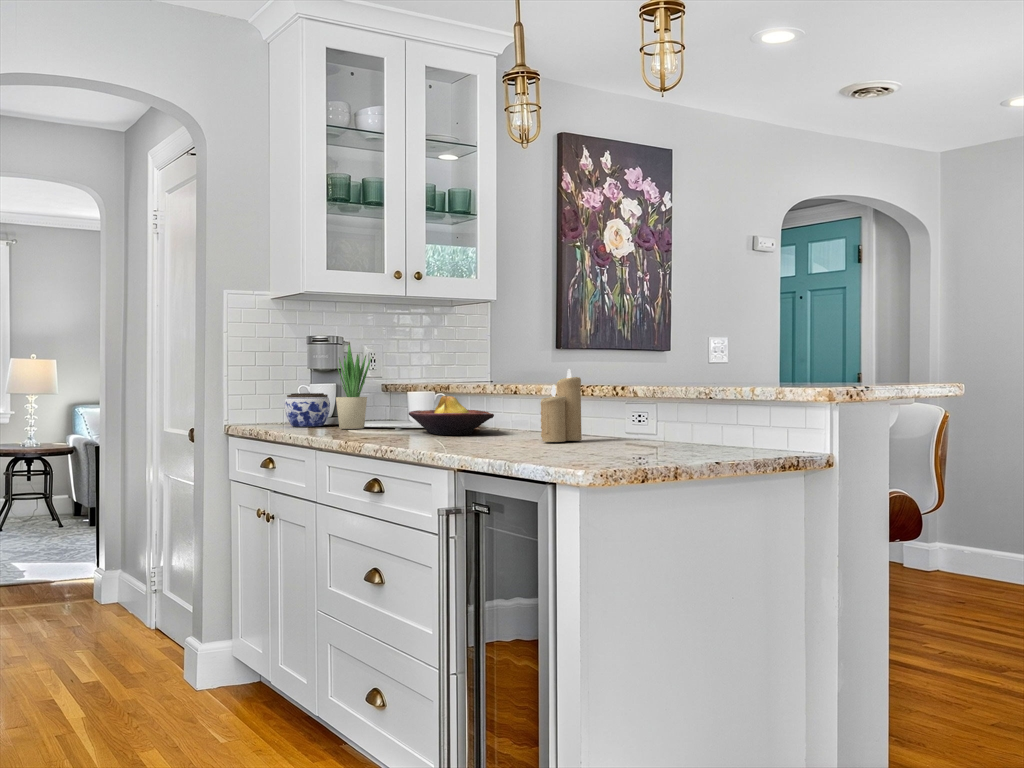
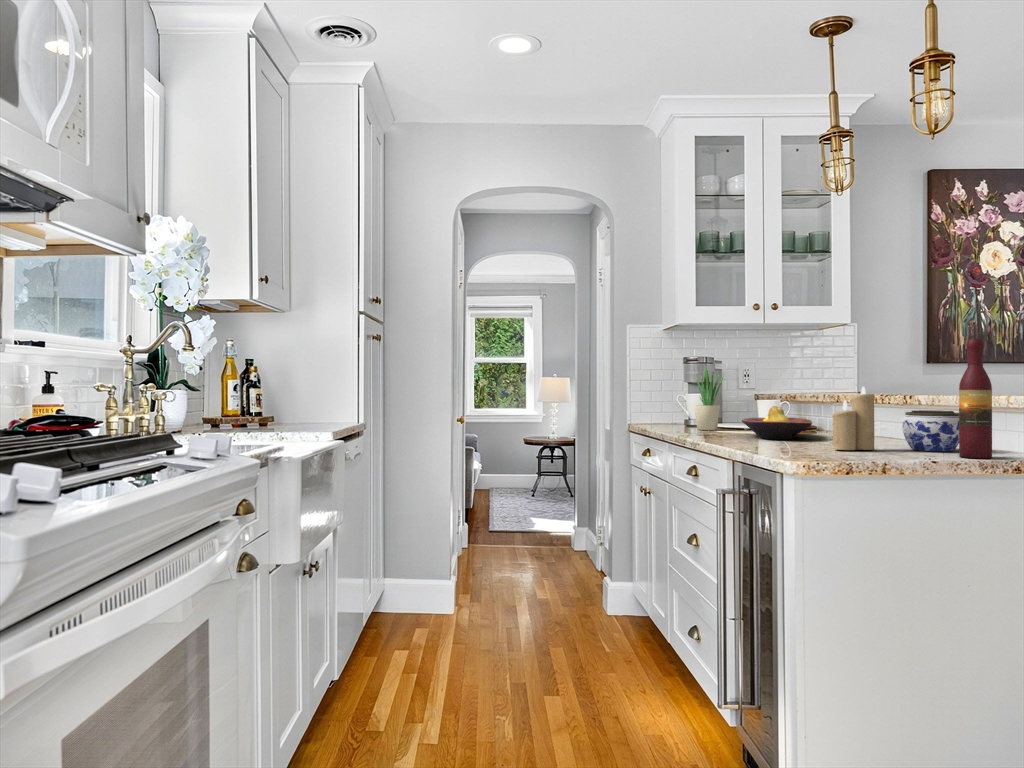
wine bottle: none [667,318,697,443] -> present [959,339,992,458]
jar: present [285,393,330,427] -> present [902,410,959,451]

